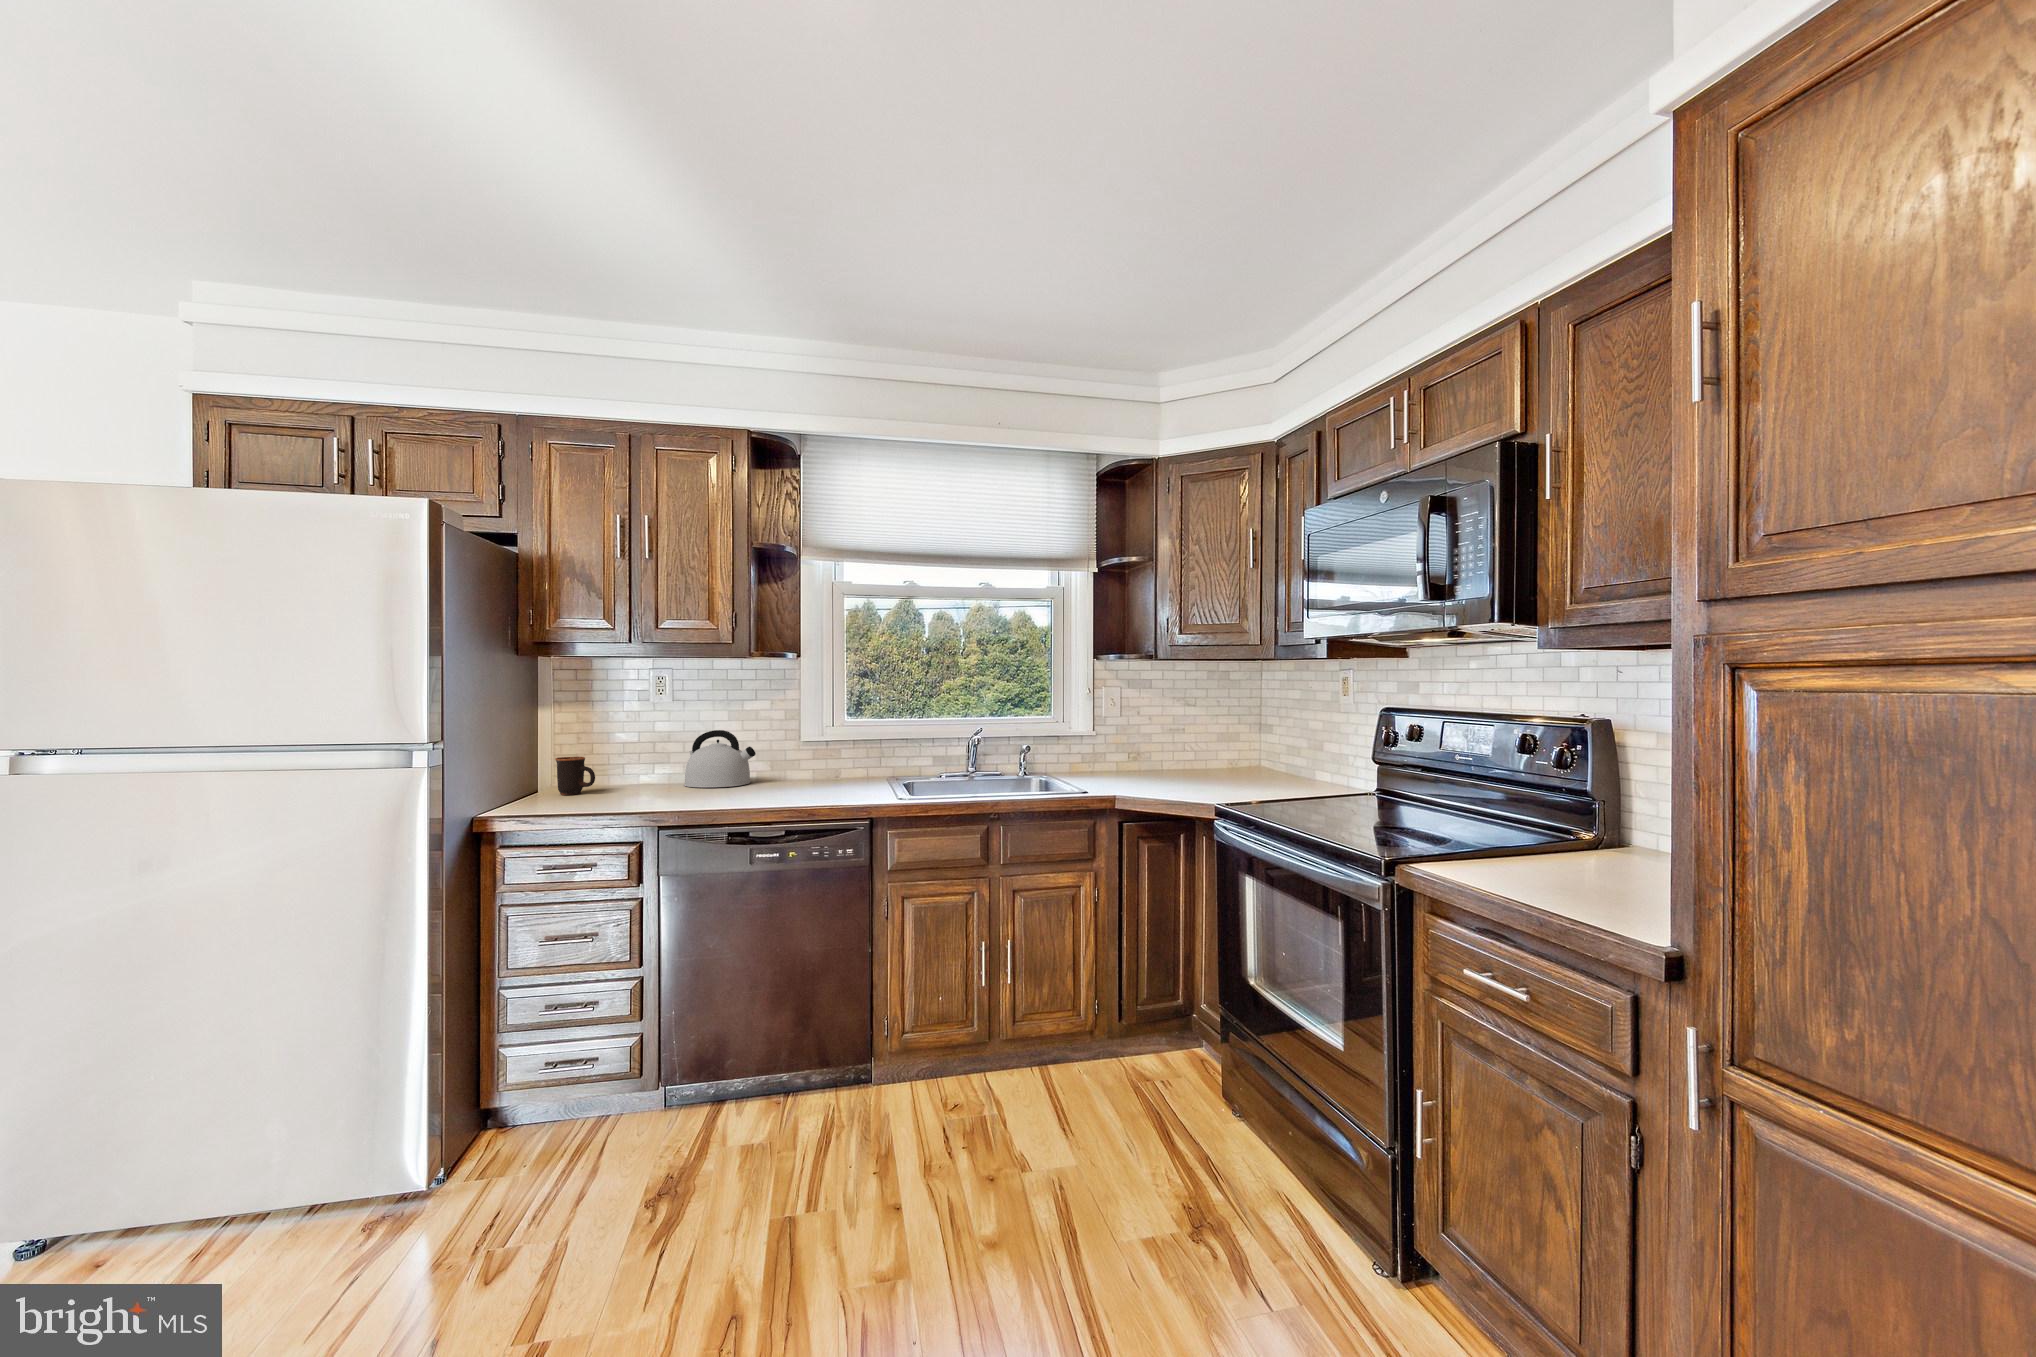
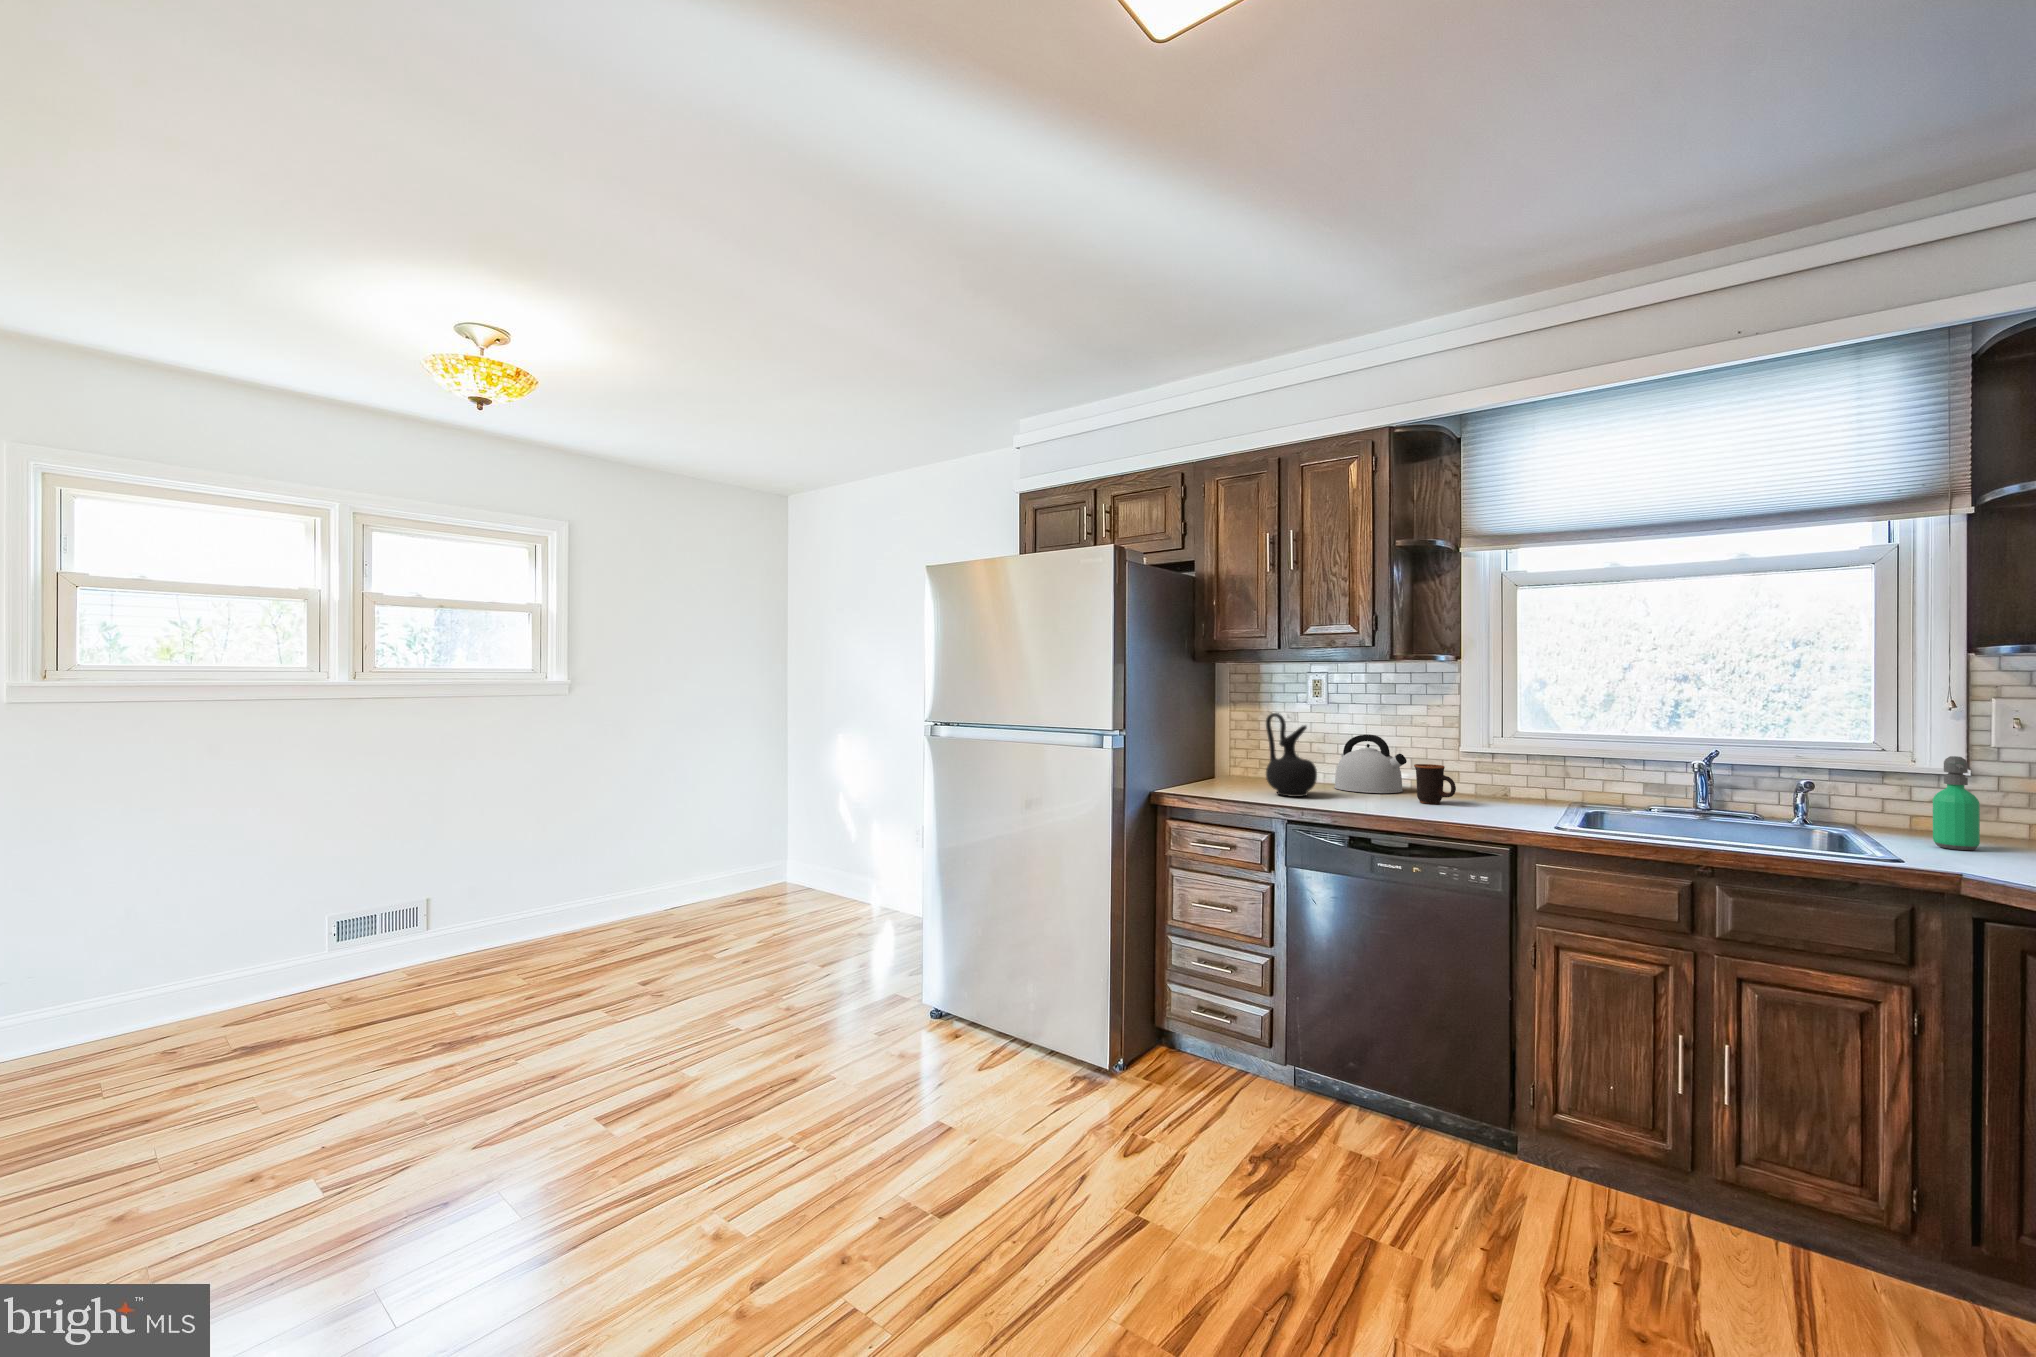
ceramic jug: none [620,713,678,801] -> present [1266,713,1317,797]
soap dispenser: none [1088,723,1107,781] -> present [1933,756,1980,850]
mug: present [555,757,595,795] -> present [1414,764,1456,804]

